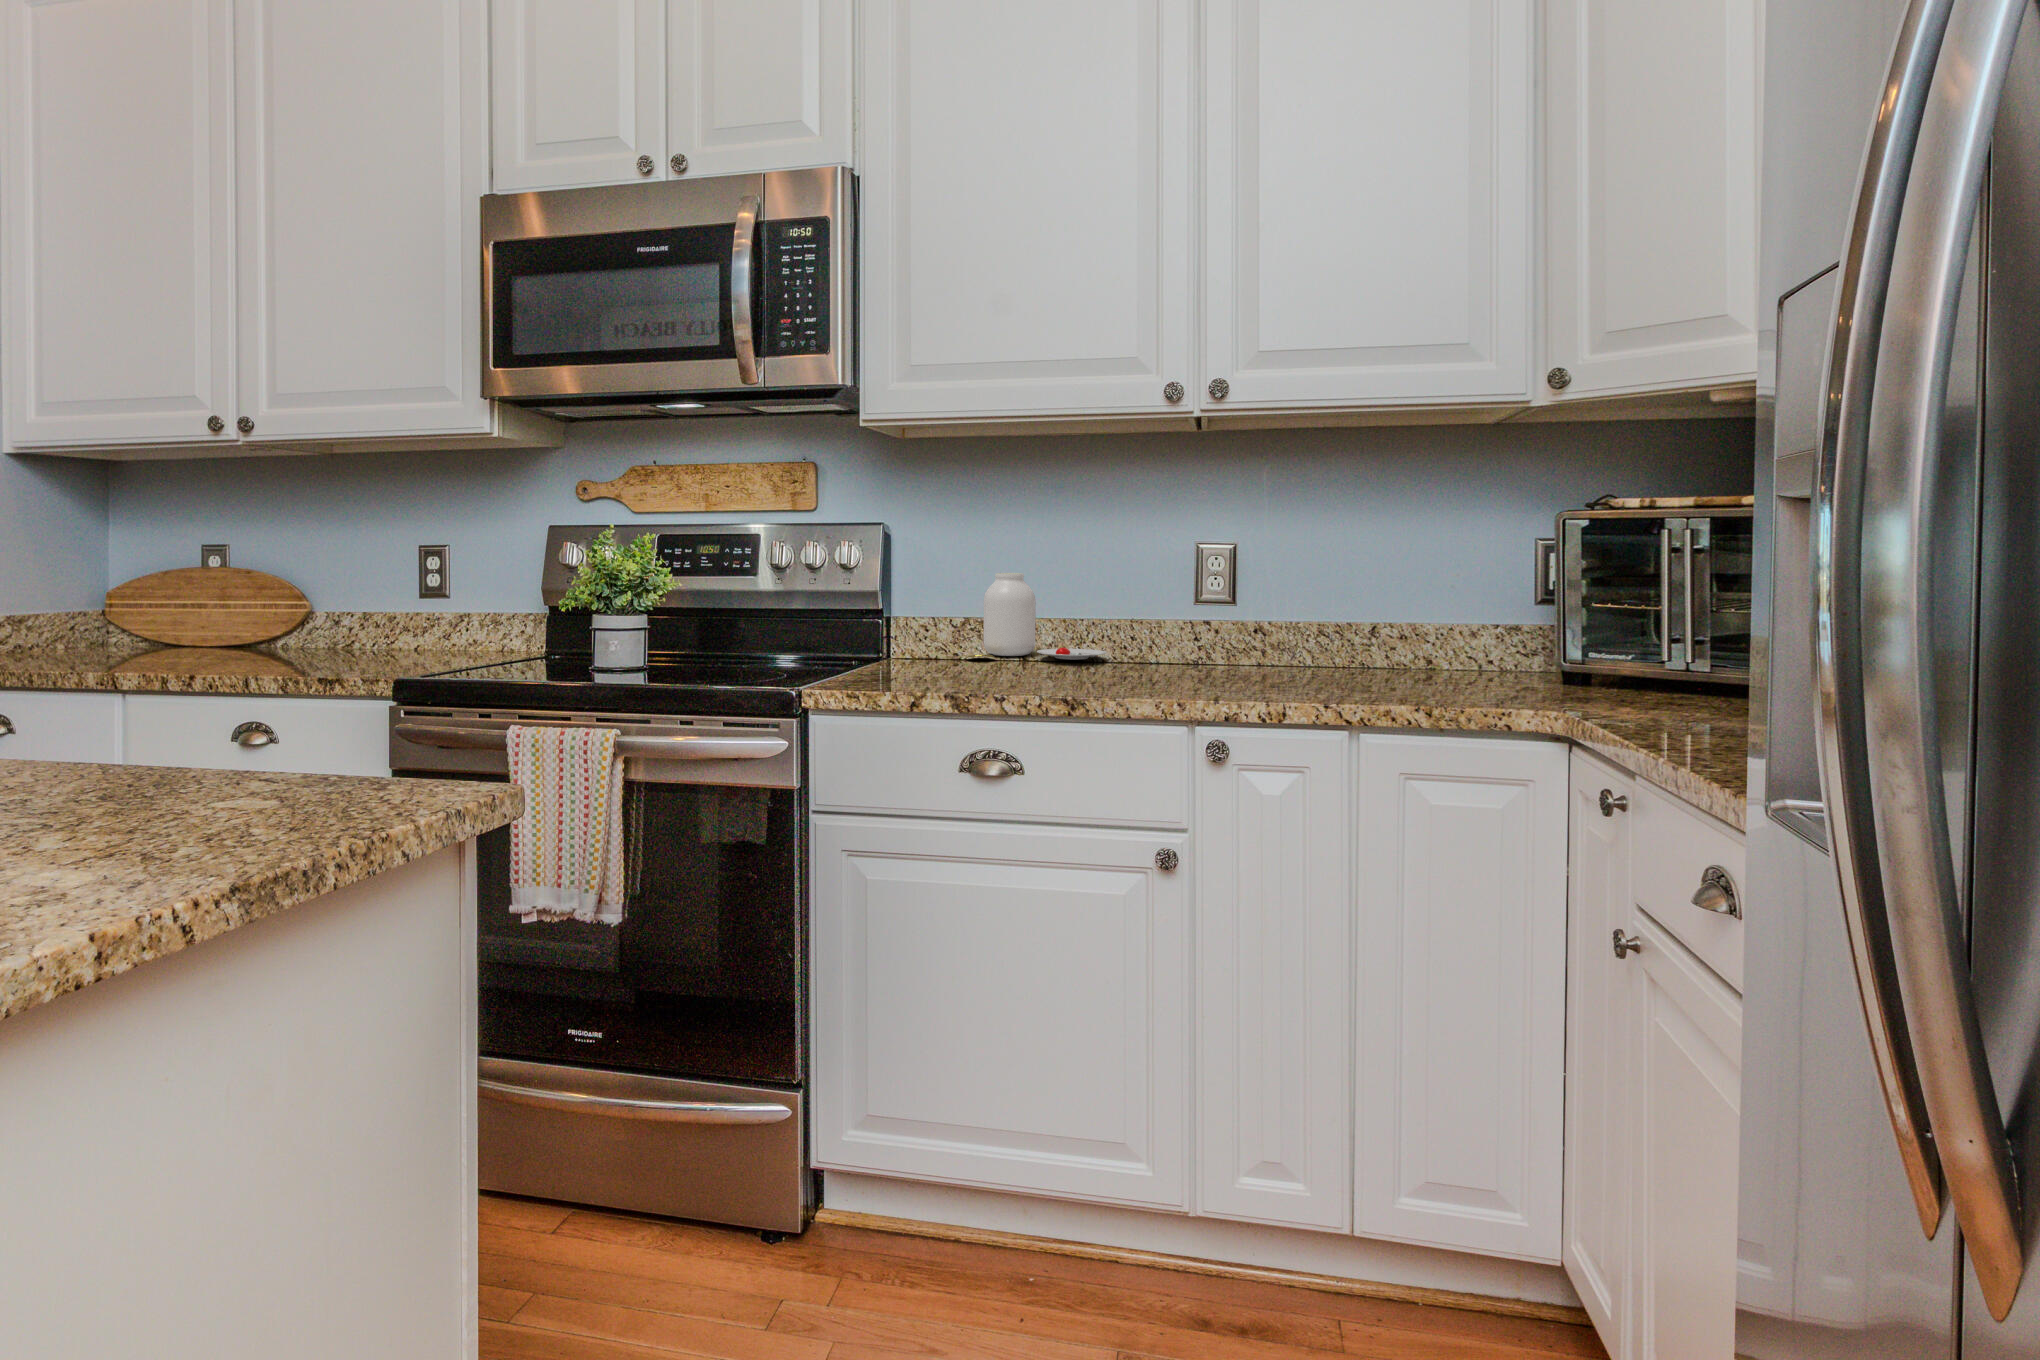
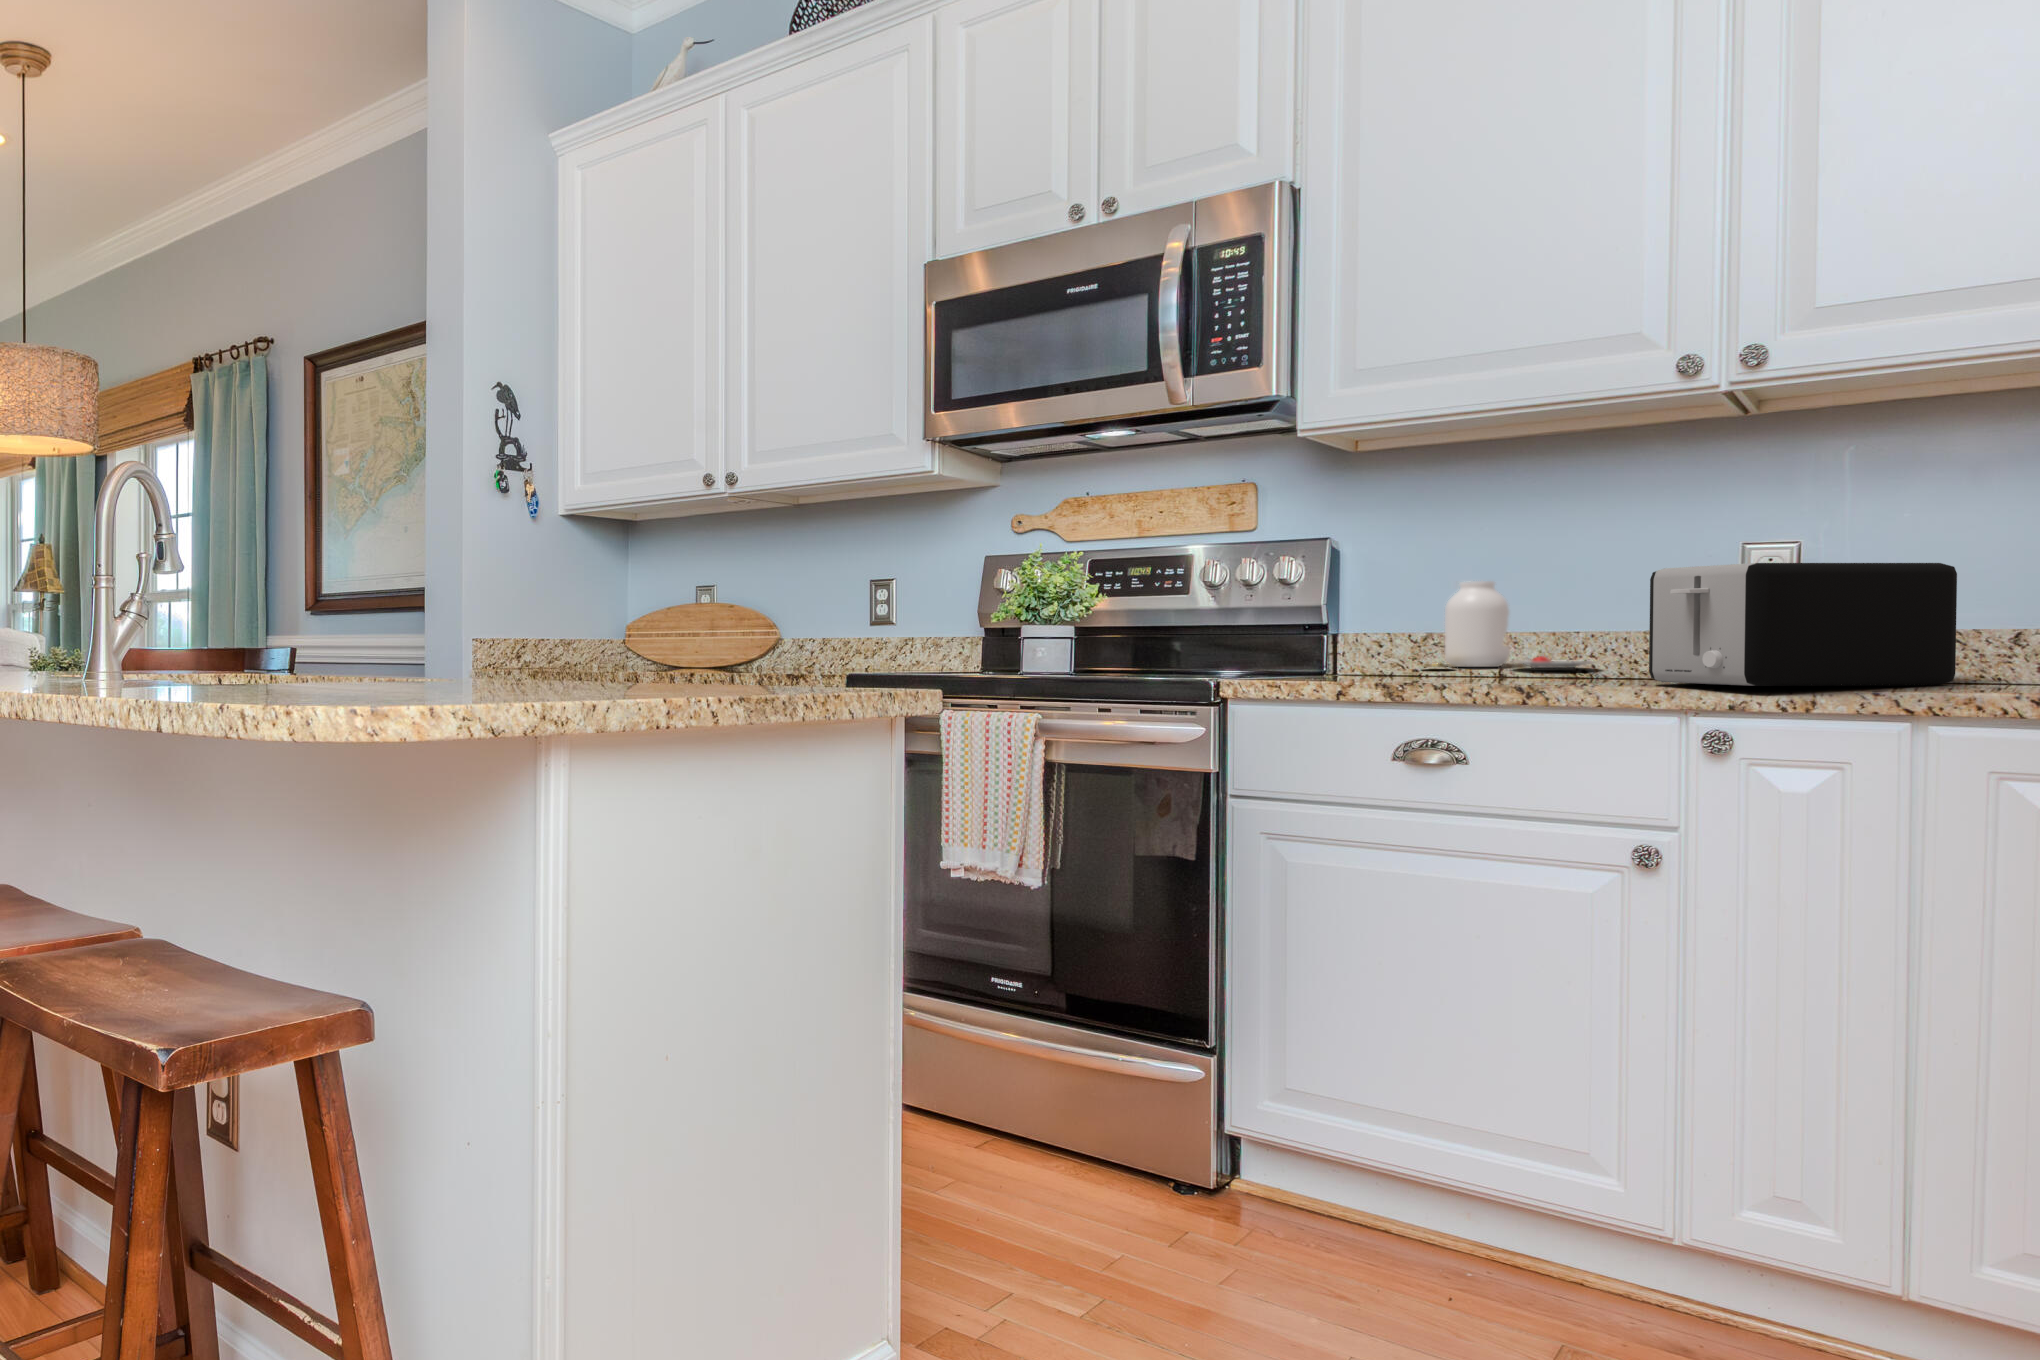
toaster: none [1156,575,1361,692] -> present [1649,563,1957,686]

